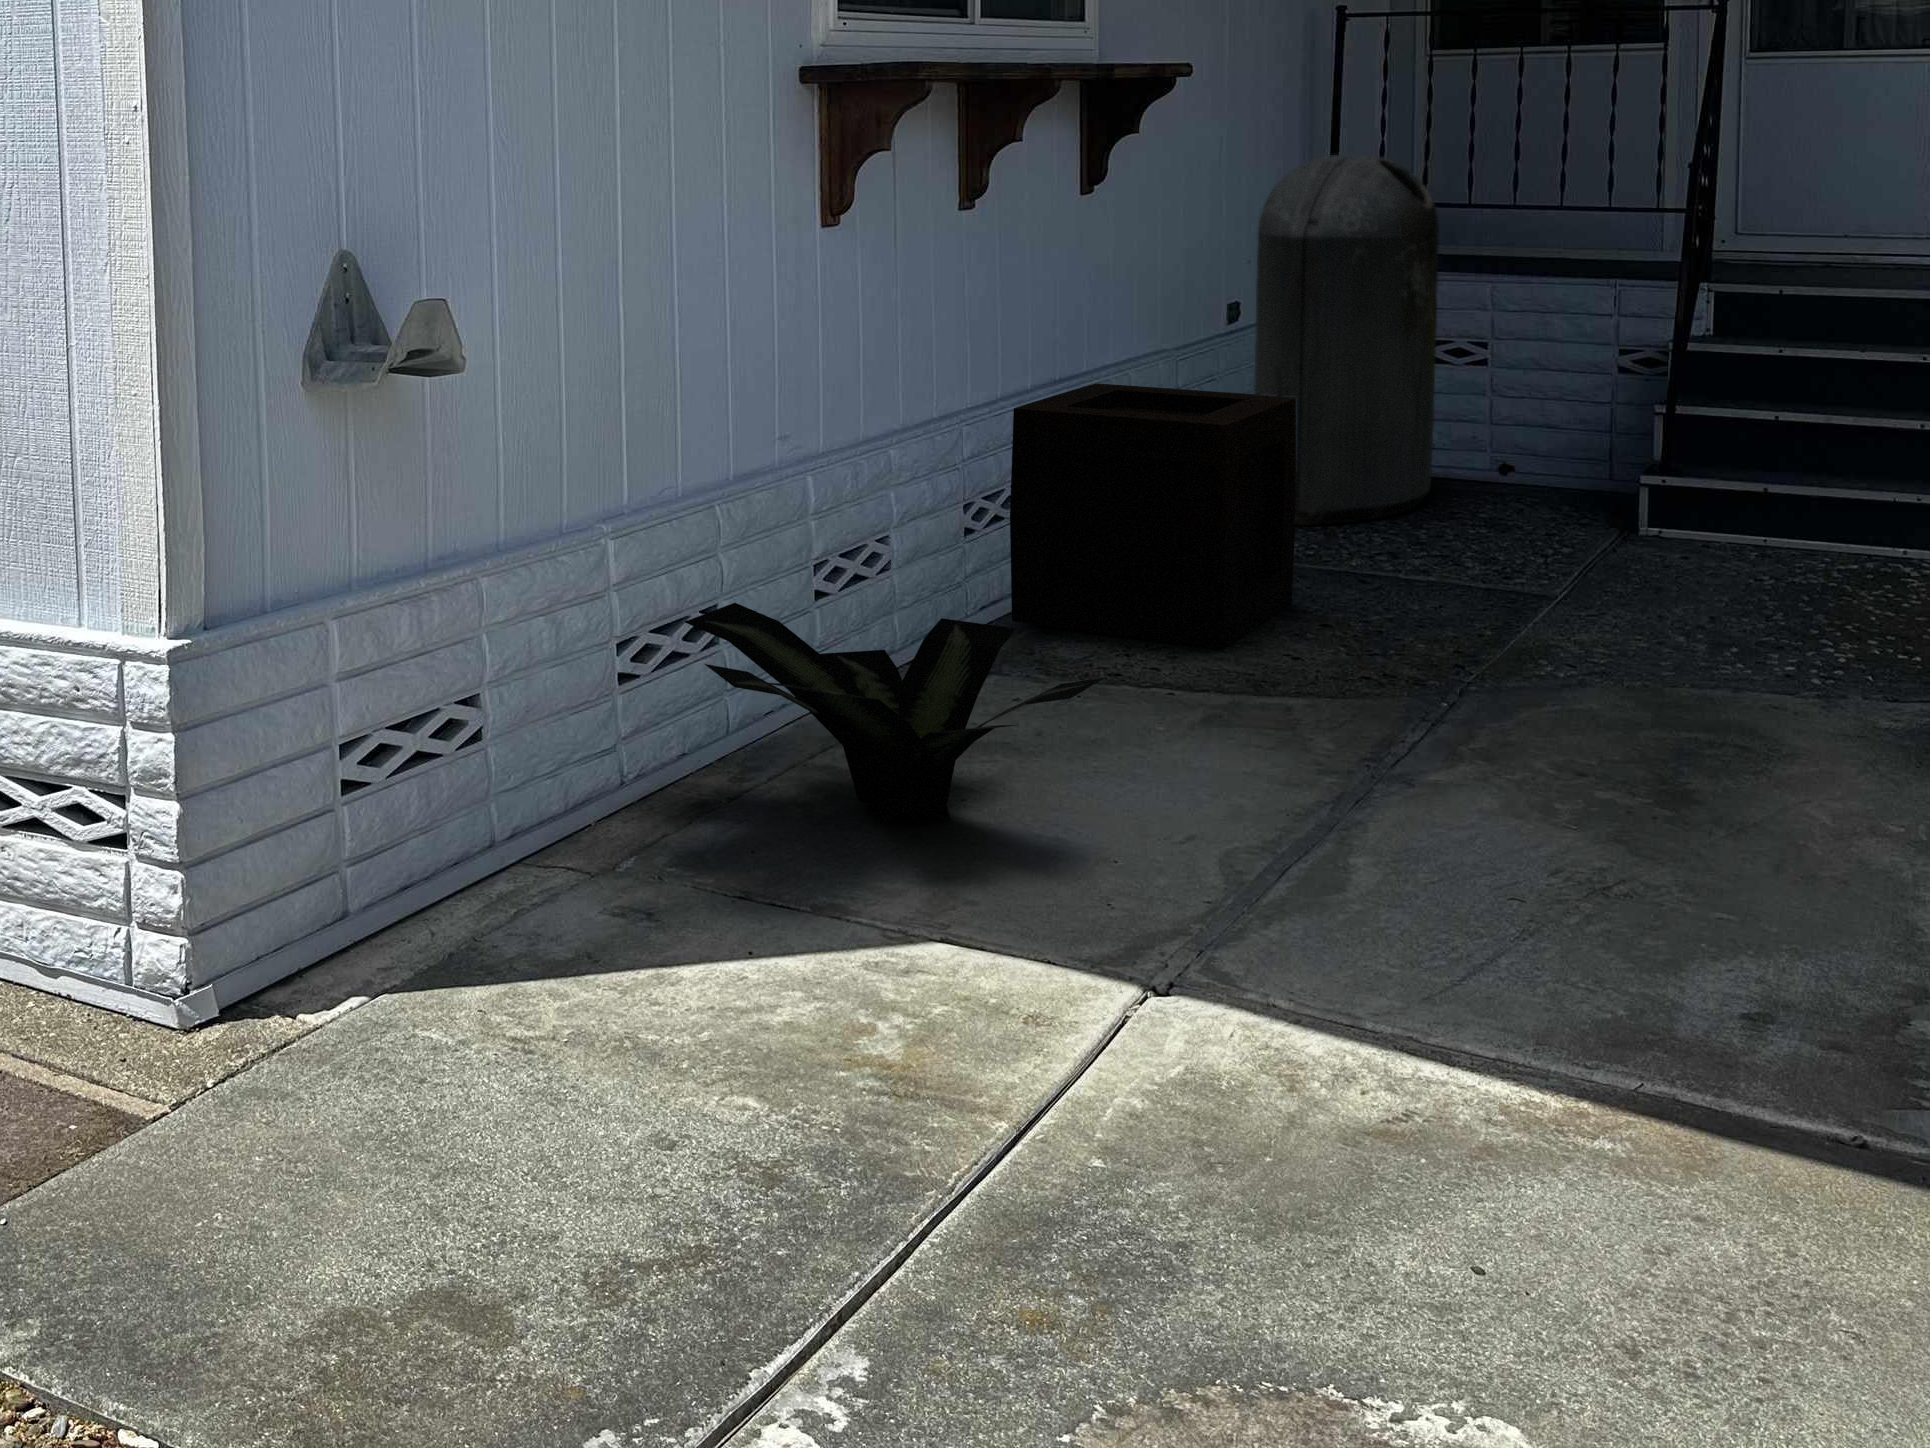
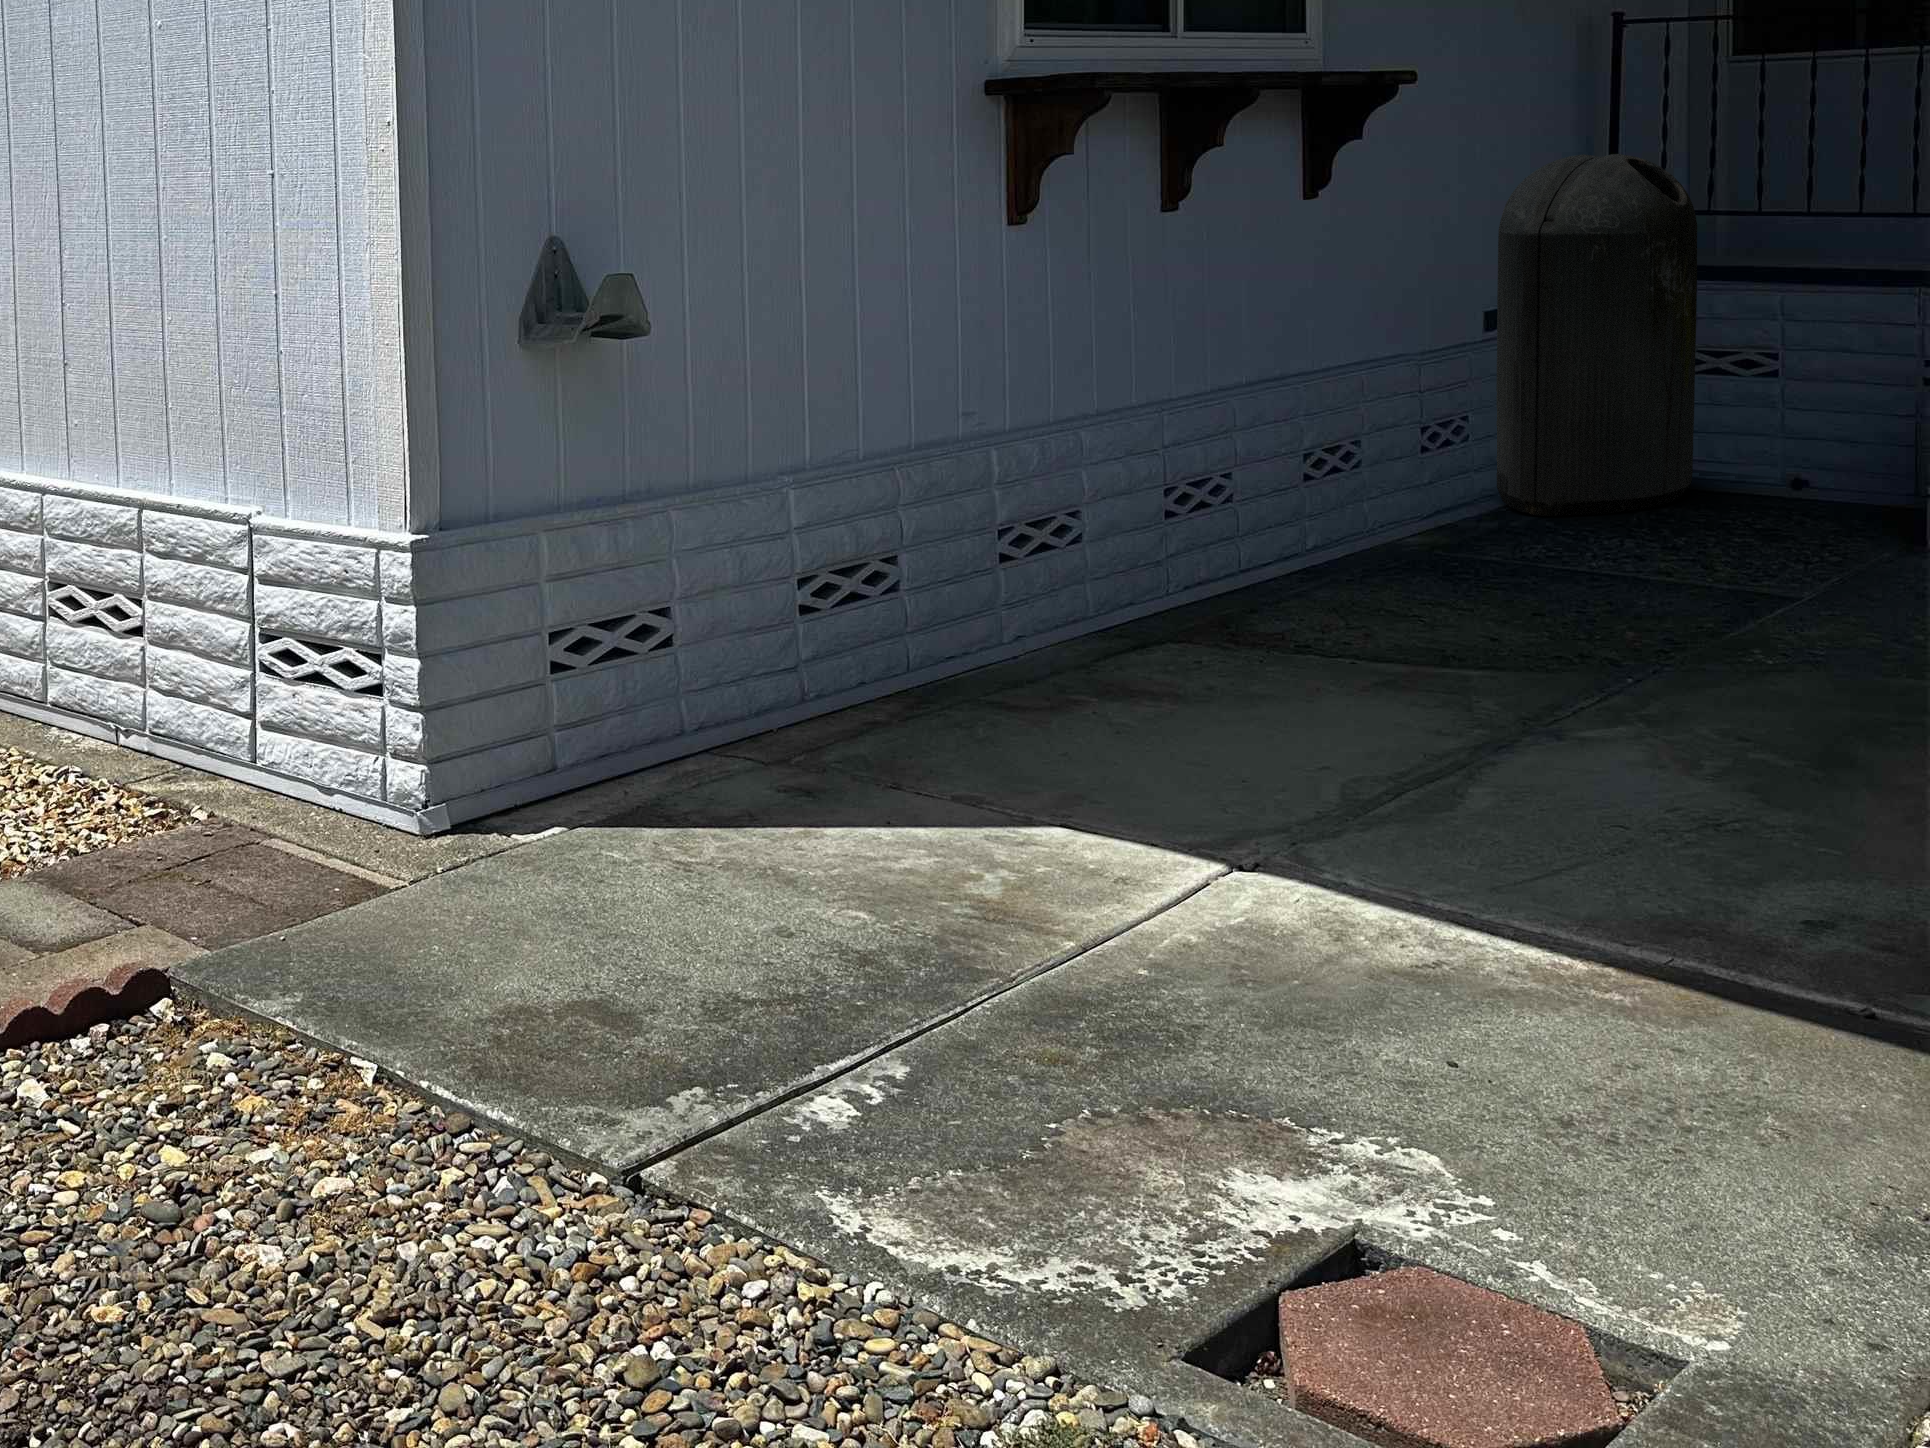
wooden crate: present [1010,383,1296,649] -> none [1207,371,1501,615]
potted plant: present [685,603,1104,824] -> none [863,544,1235,735]

